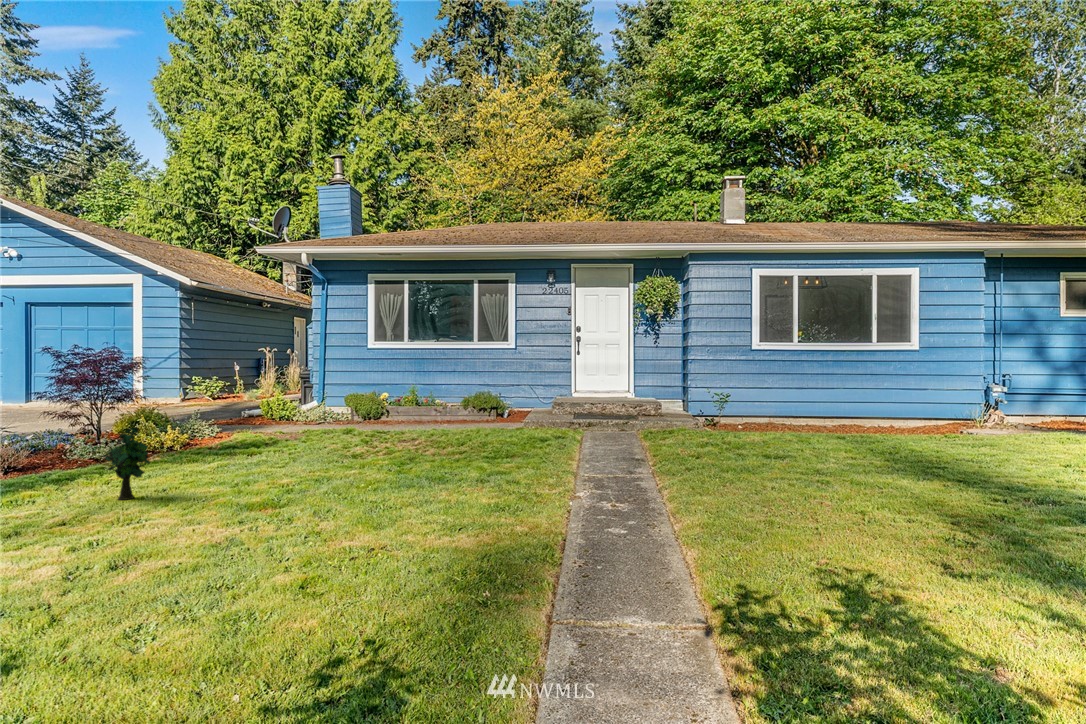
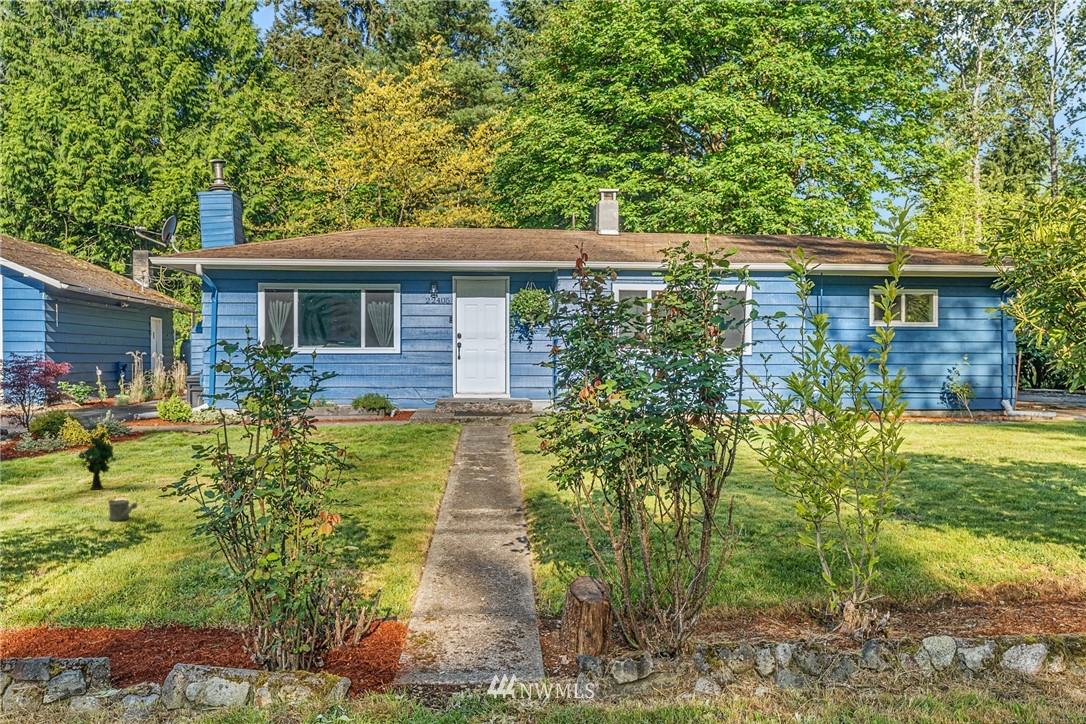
watering can: none [92,523,124,555] -> present [109,500,137,521]

